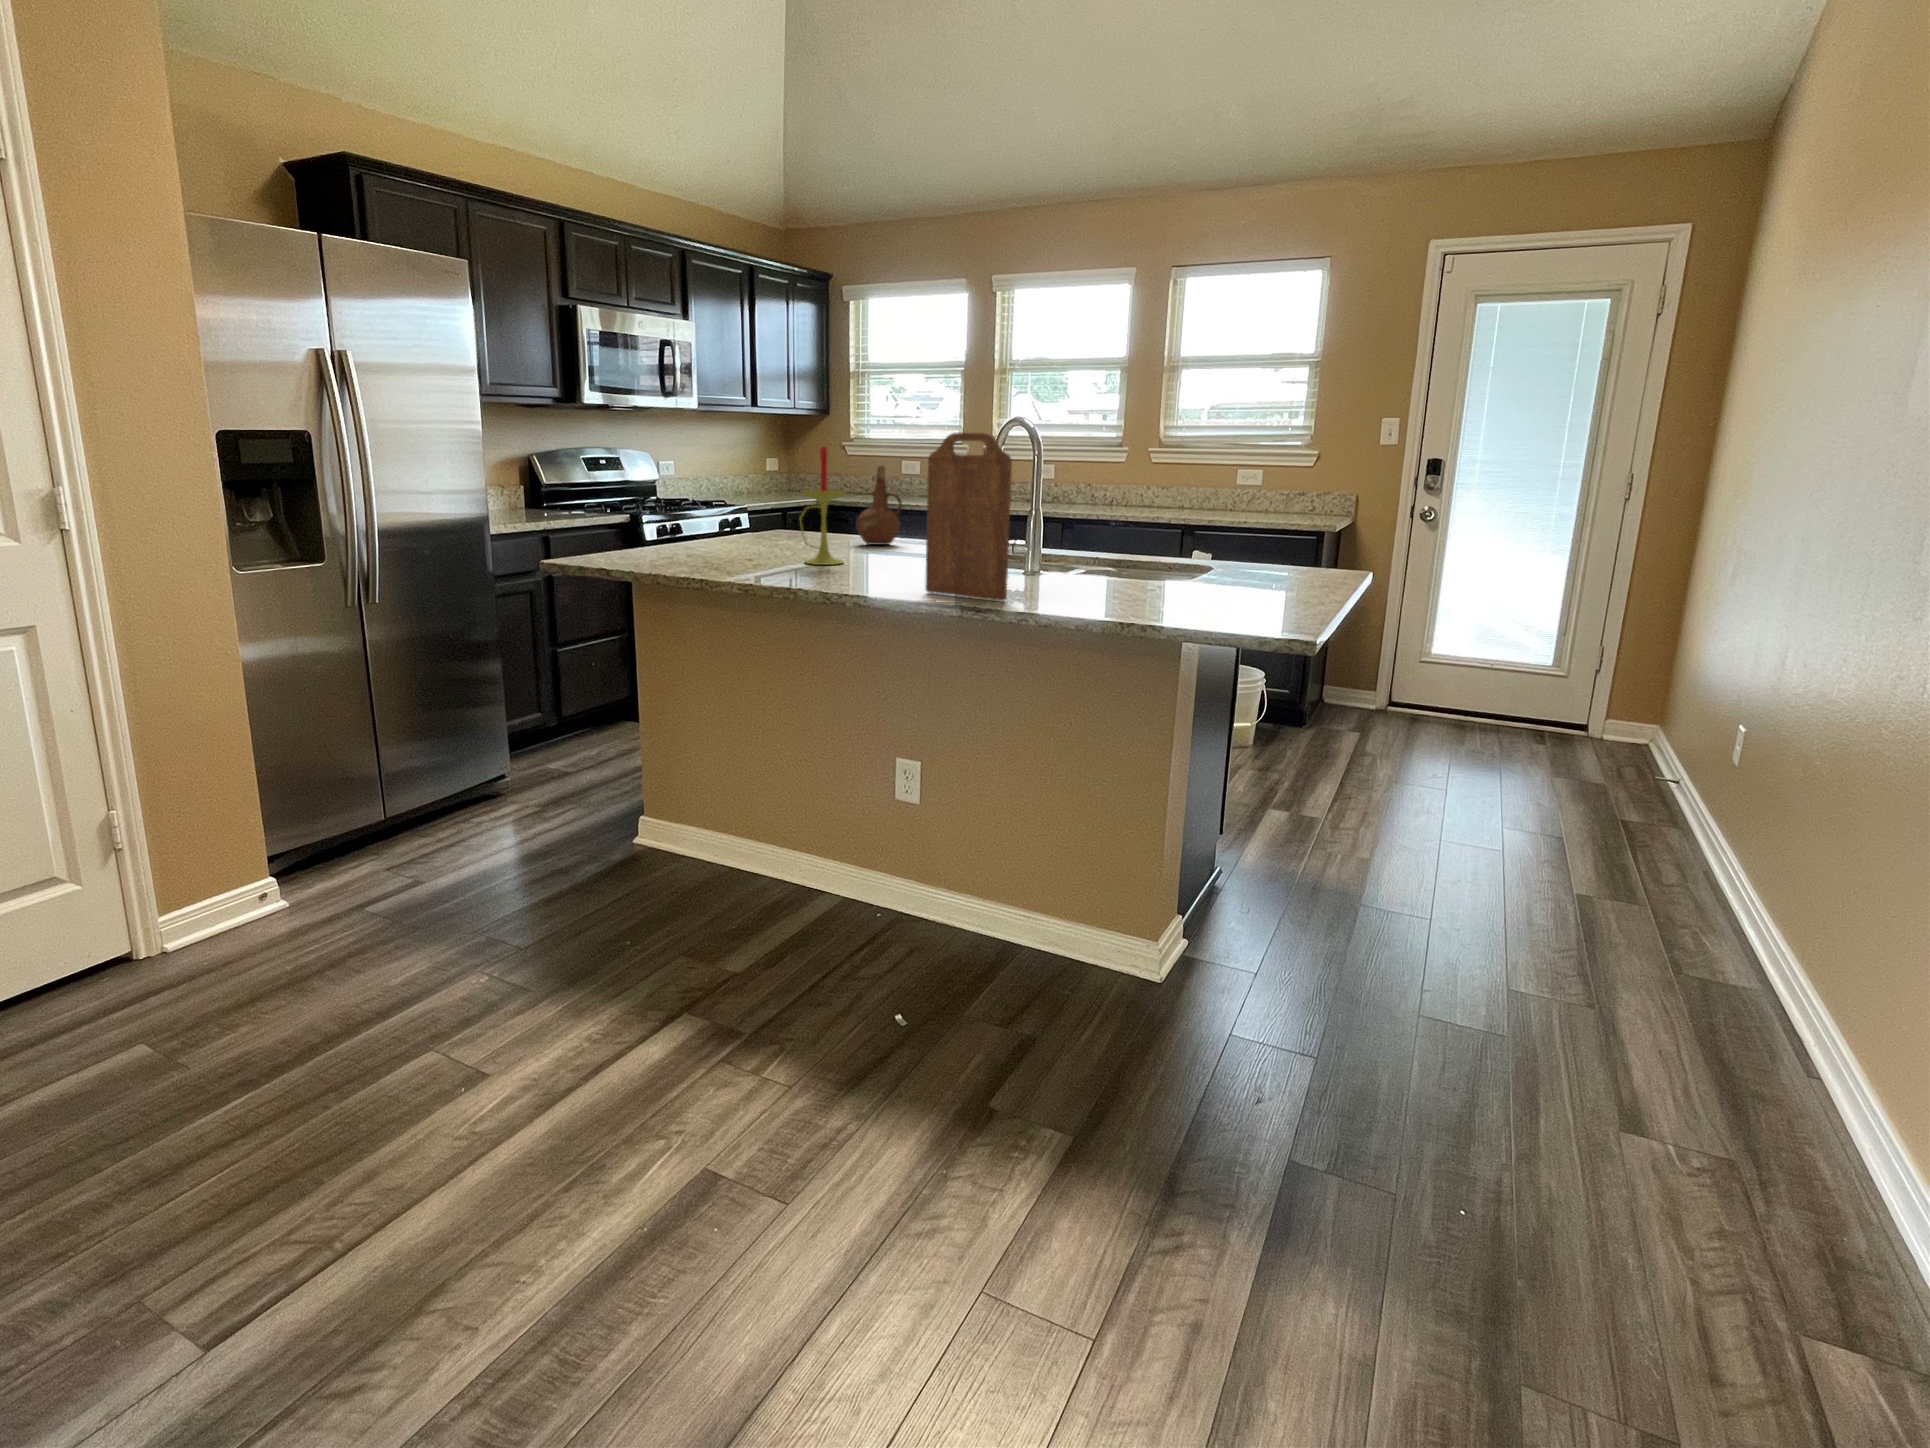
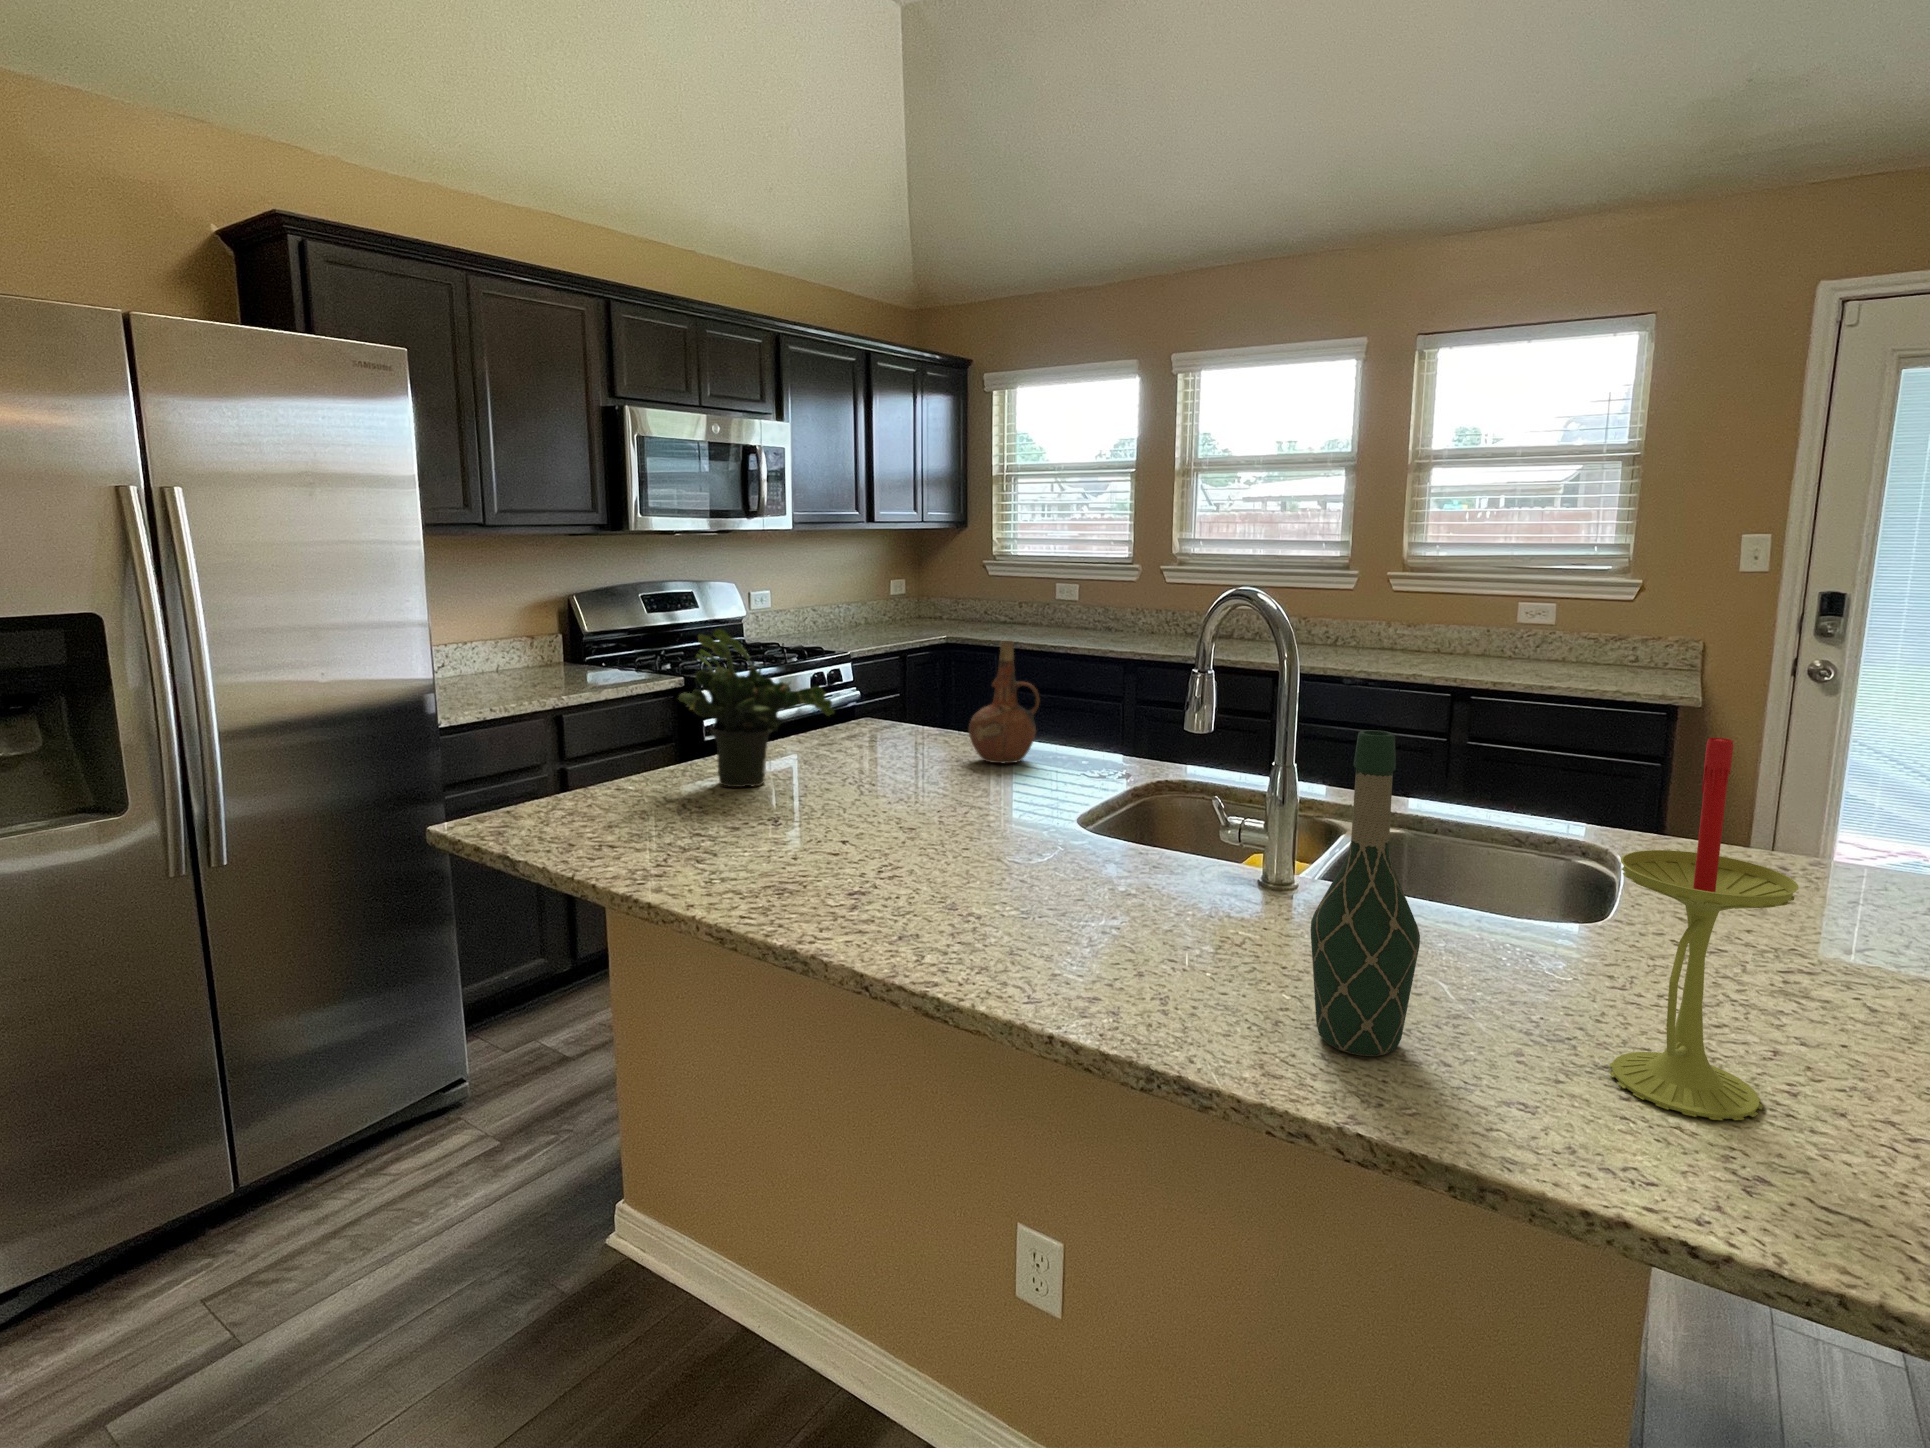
cutting board: present [925,433,1012,601] -> none [1060,661,1246,1024]
candle: present [799,447,846,565] -> present [1609,738,1799,1120]
potted plant: none [674,449,777,552] -> present [678,629,834,787]
wine bottle: none [1041,459,1087,605] -> present [1311,730,1420,1056]

